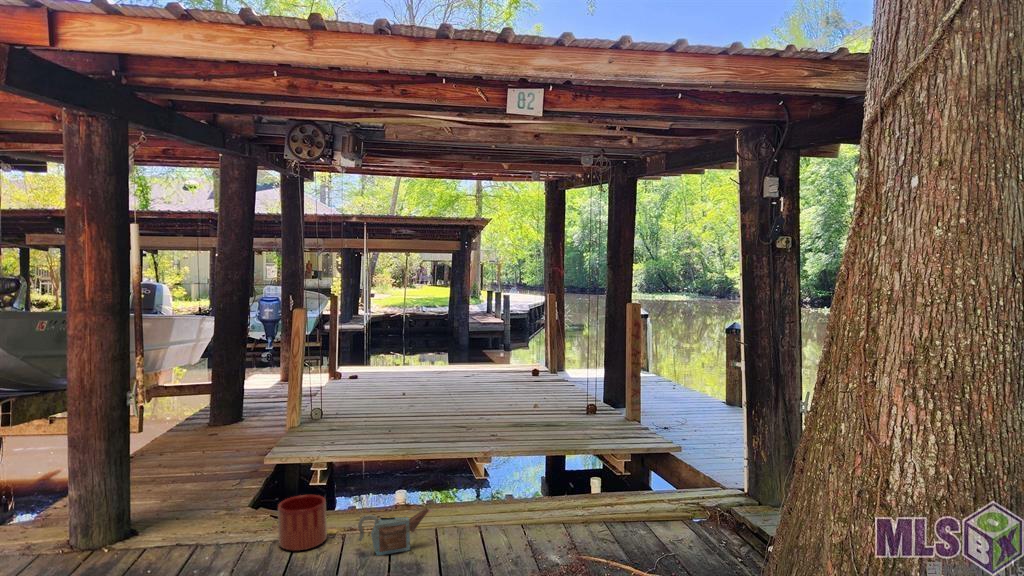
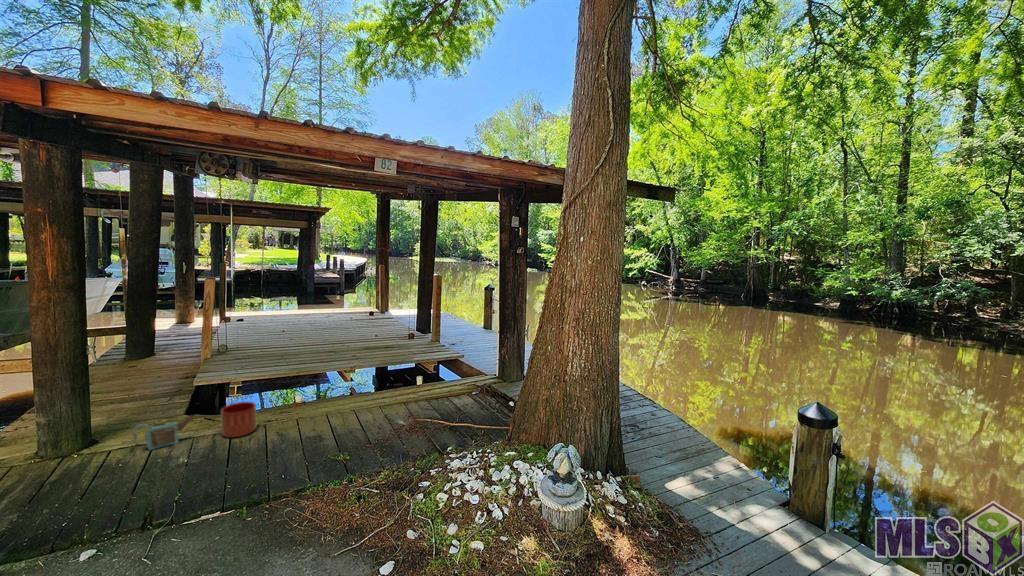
watering can: present [358,509,429,556] -> present [132,415,194,450]

